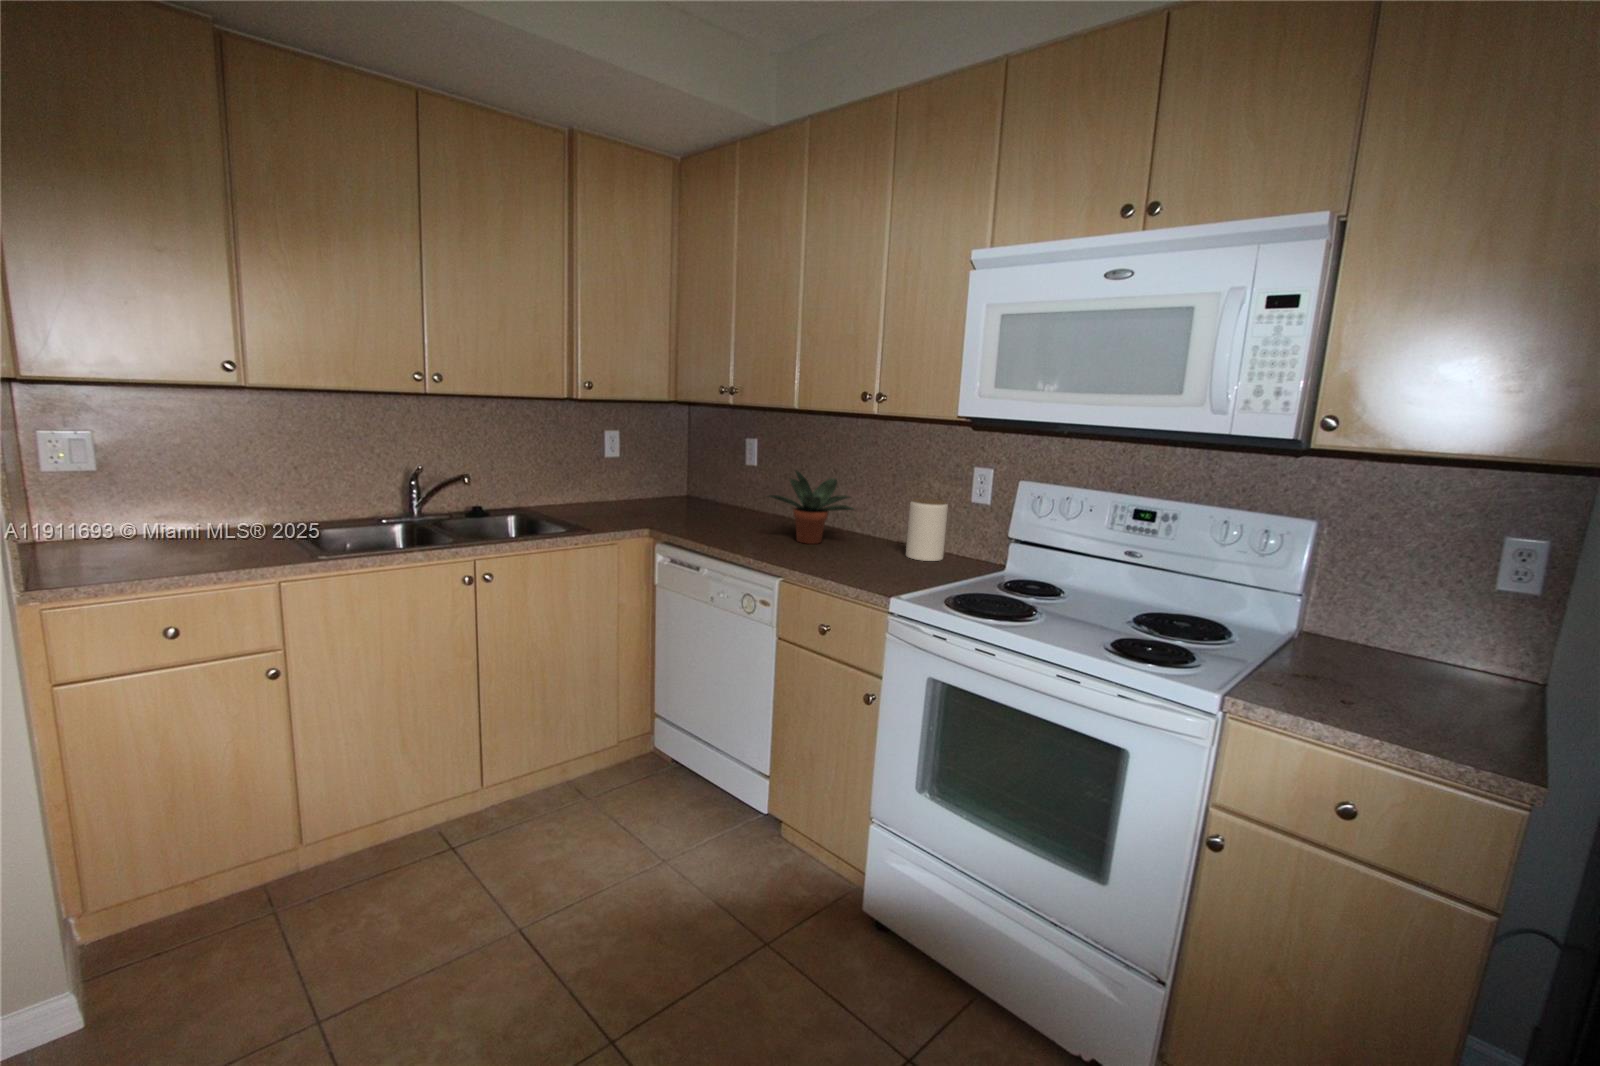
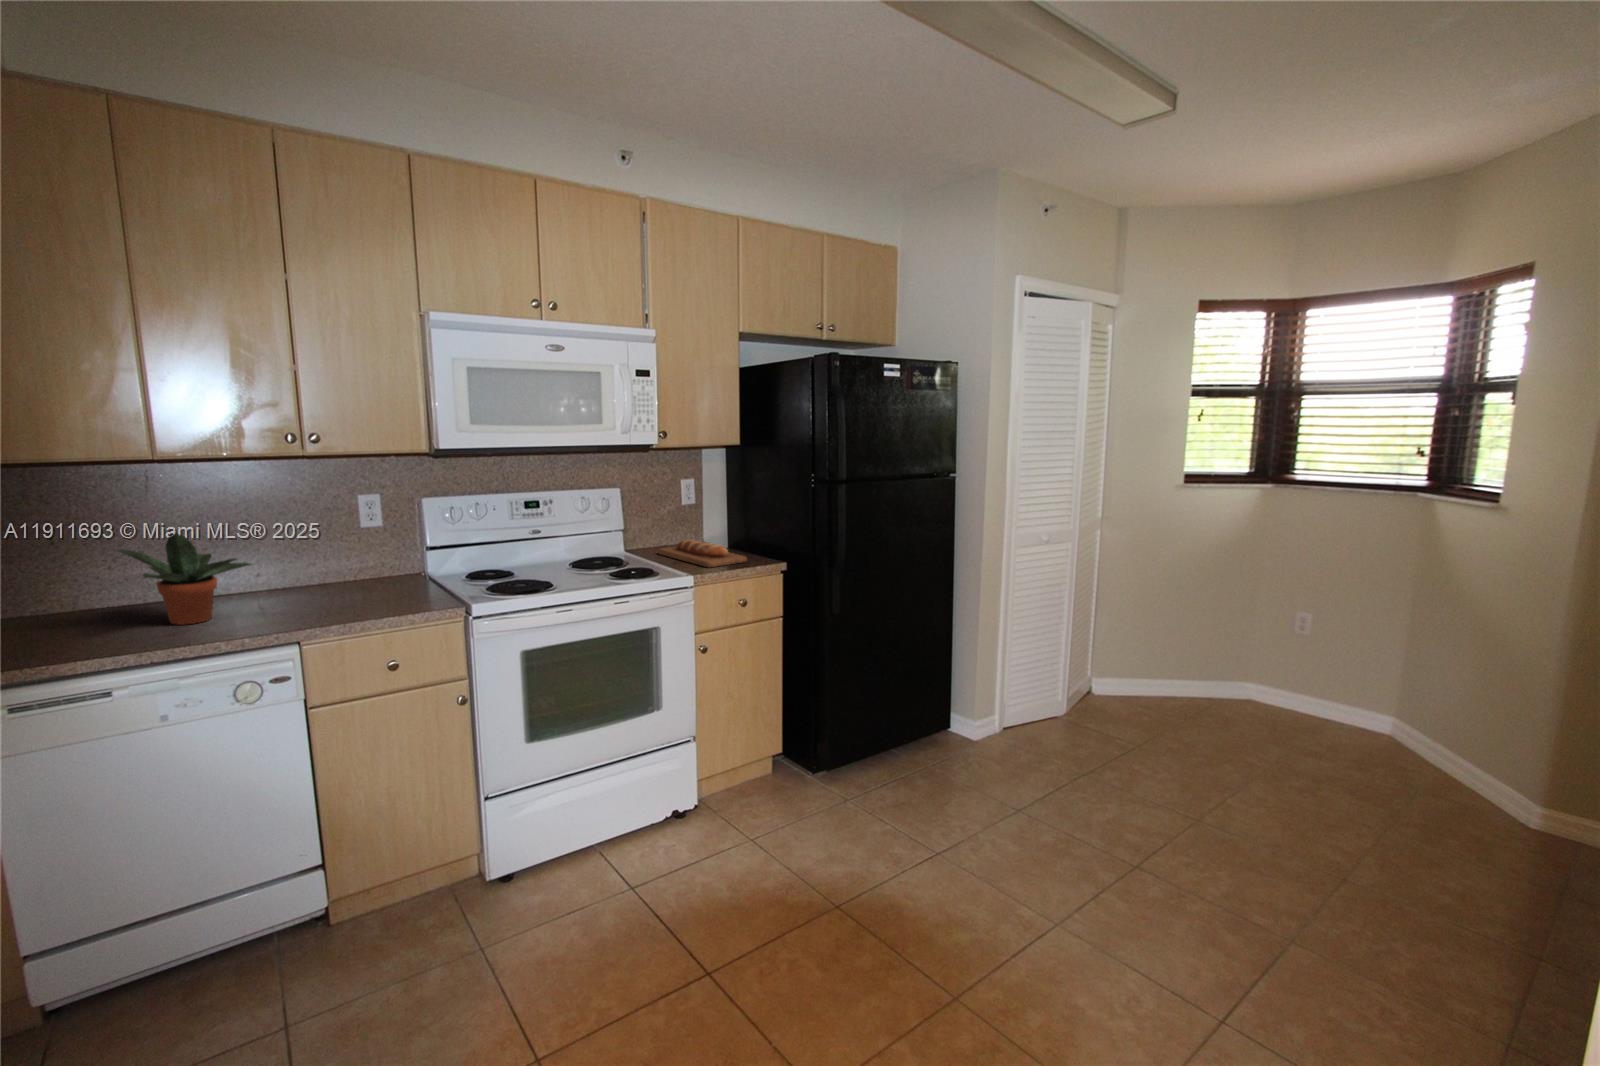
jar: present [906,498,948,561] -> none [315,530,363,595]
bread loaf: none [1345,648,1495,736] -> present [658,540,747,567]

